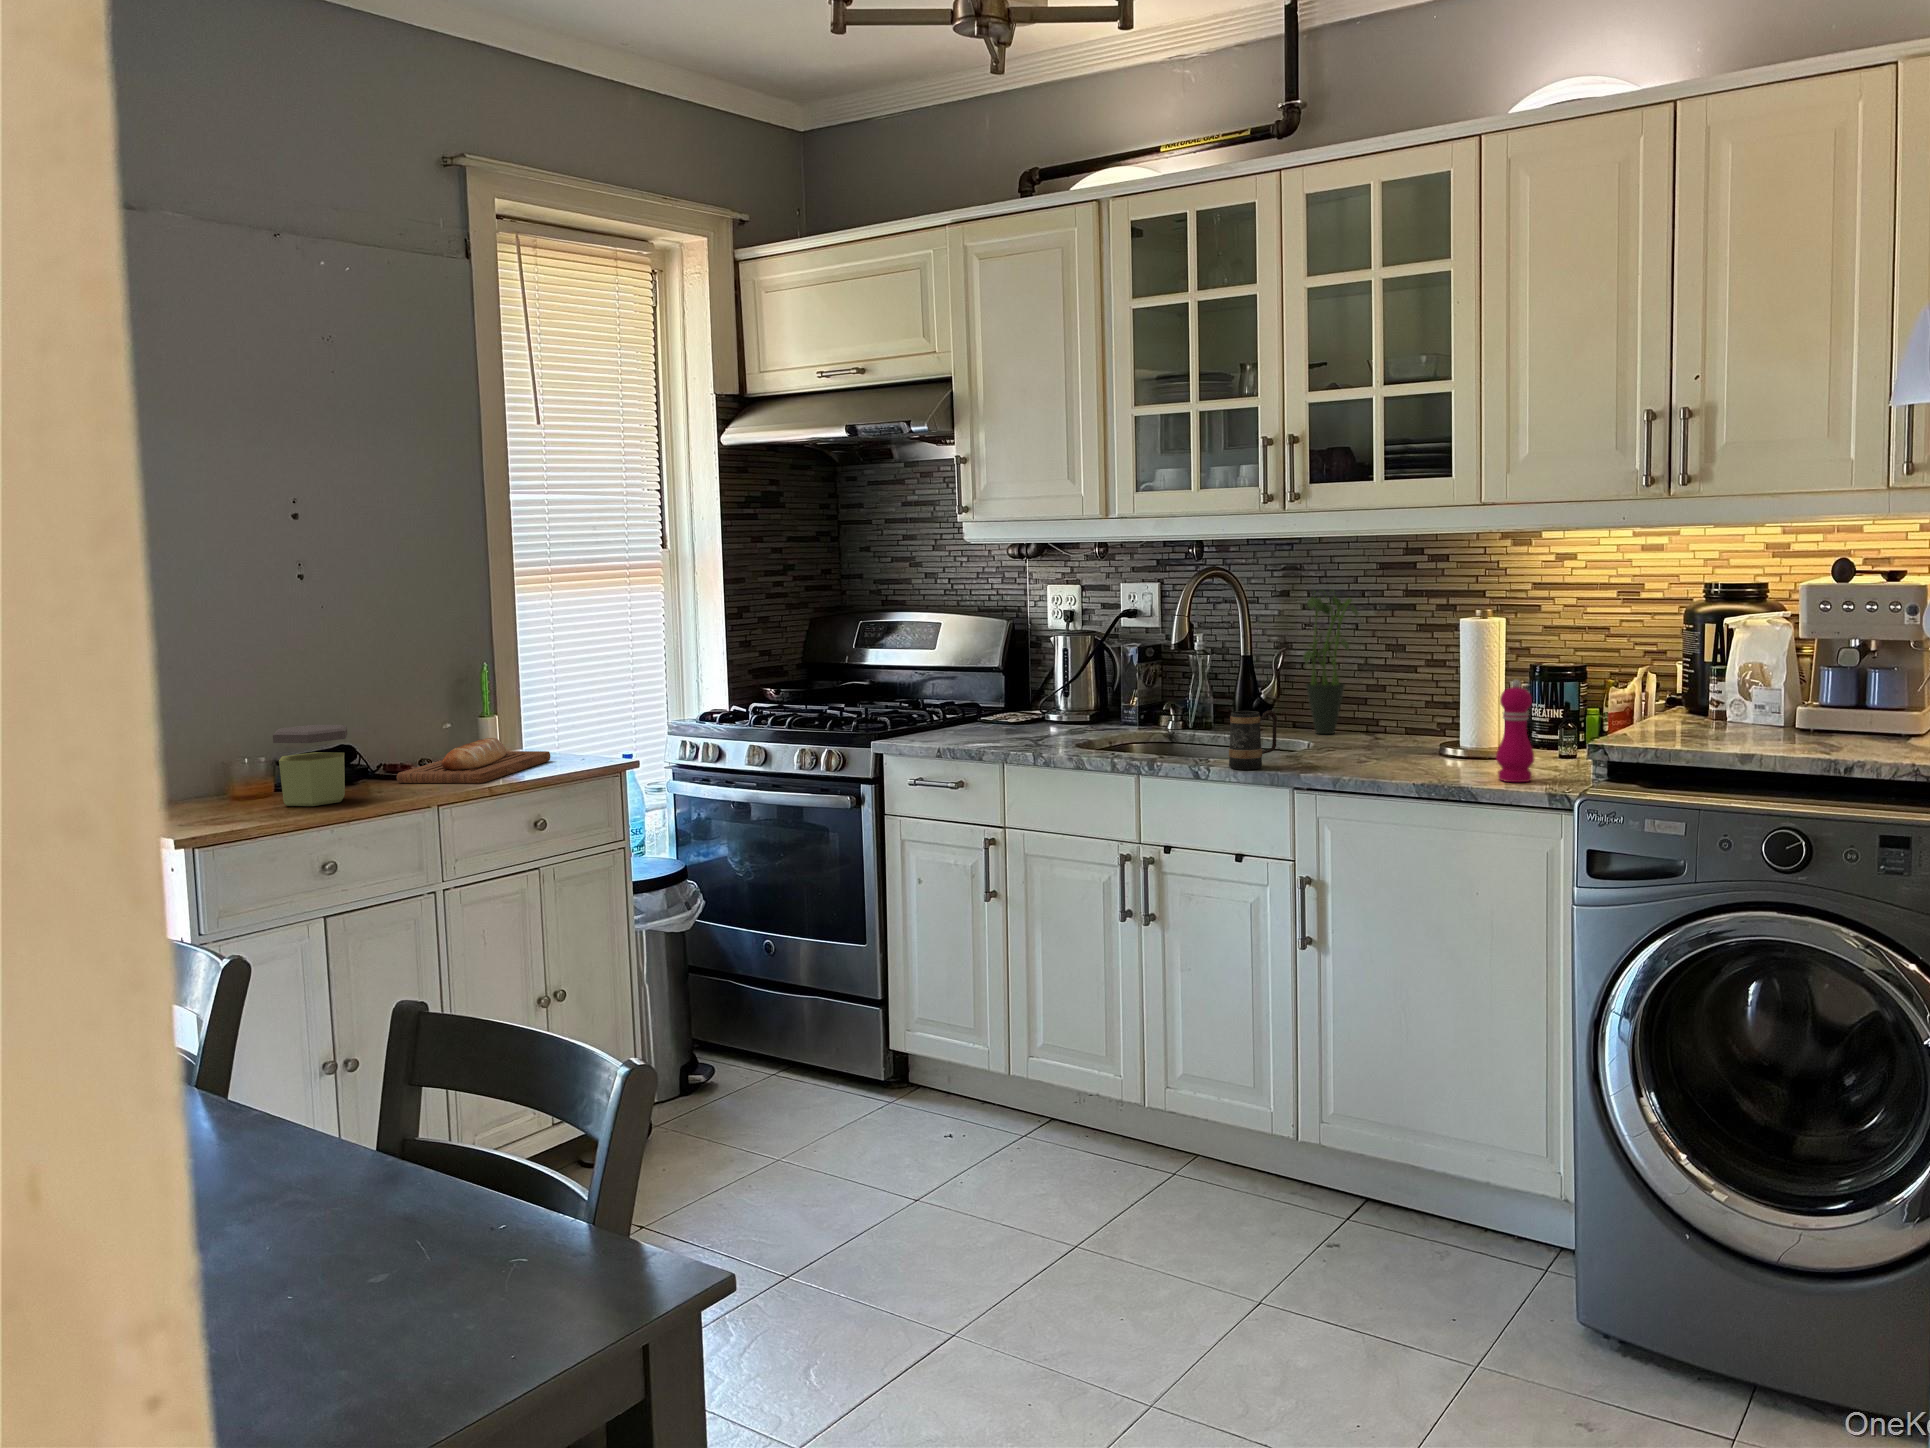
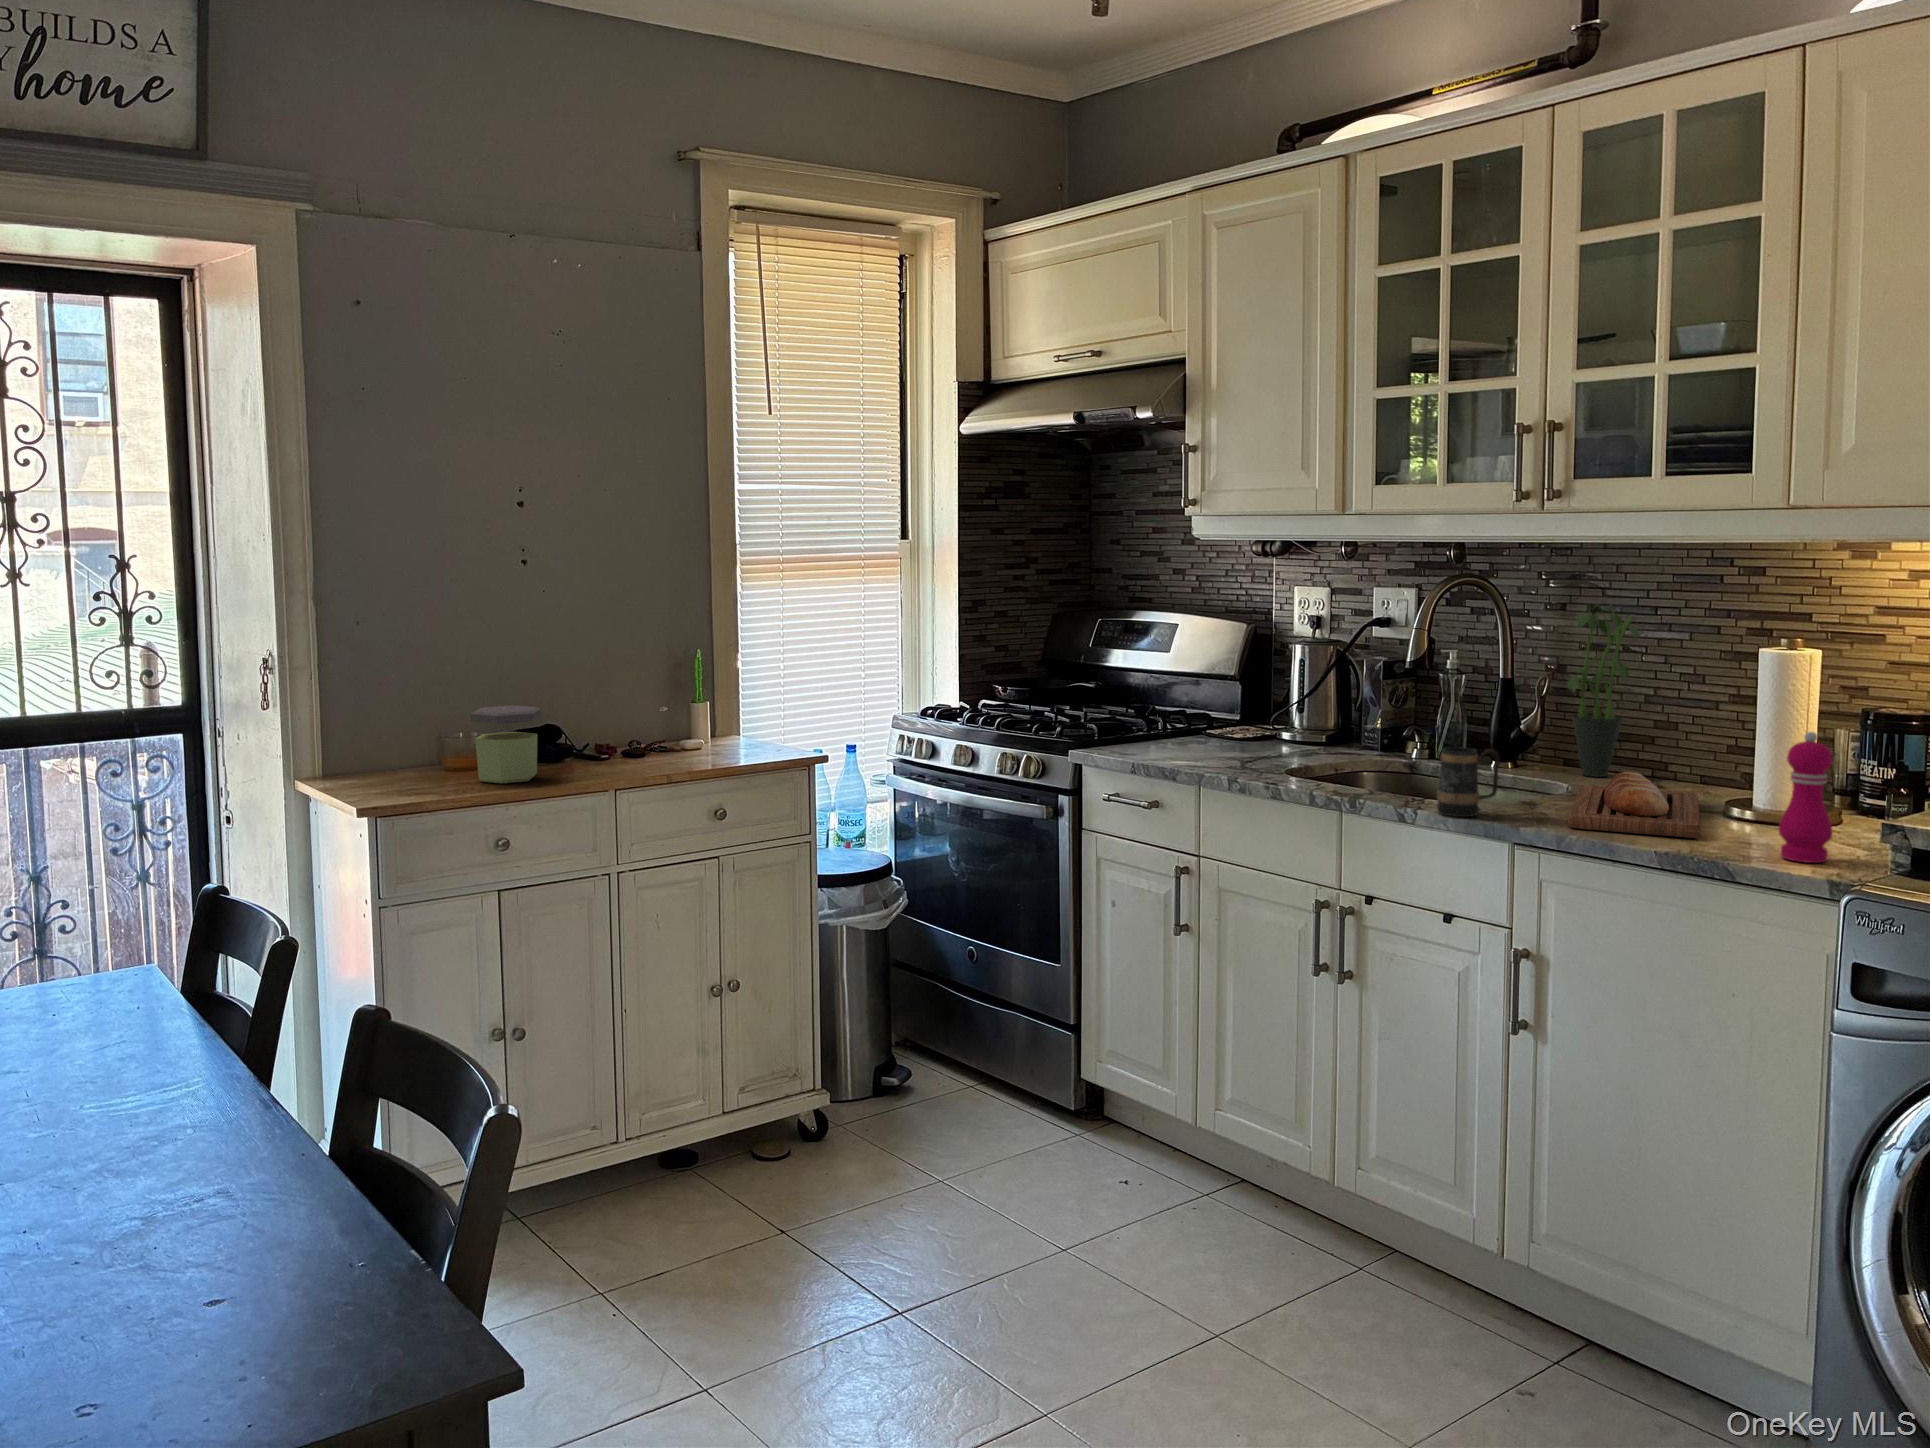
bread loaf: present [397,738,550,783] -> present [1568,771,1700,838]

